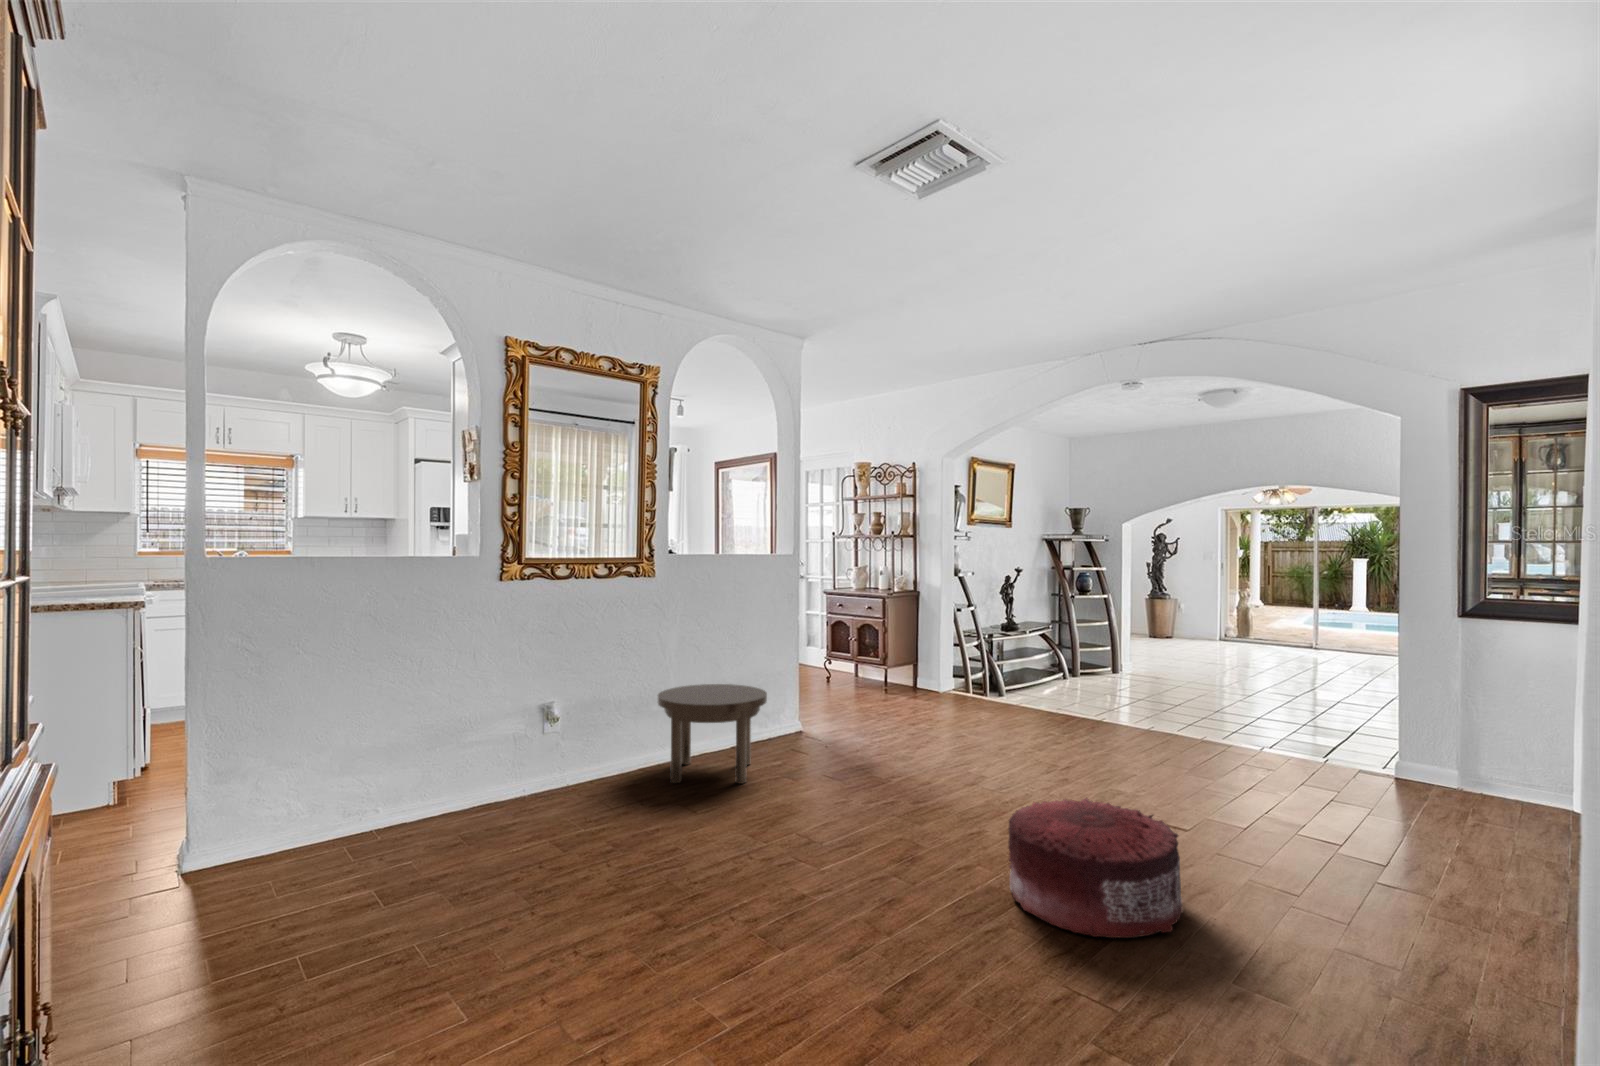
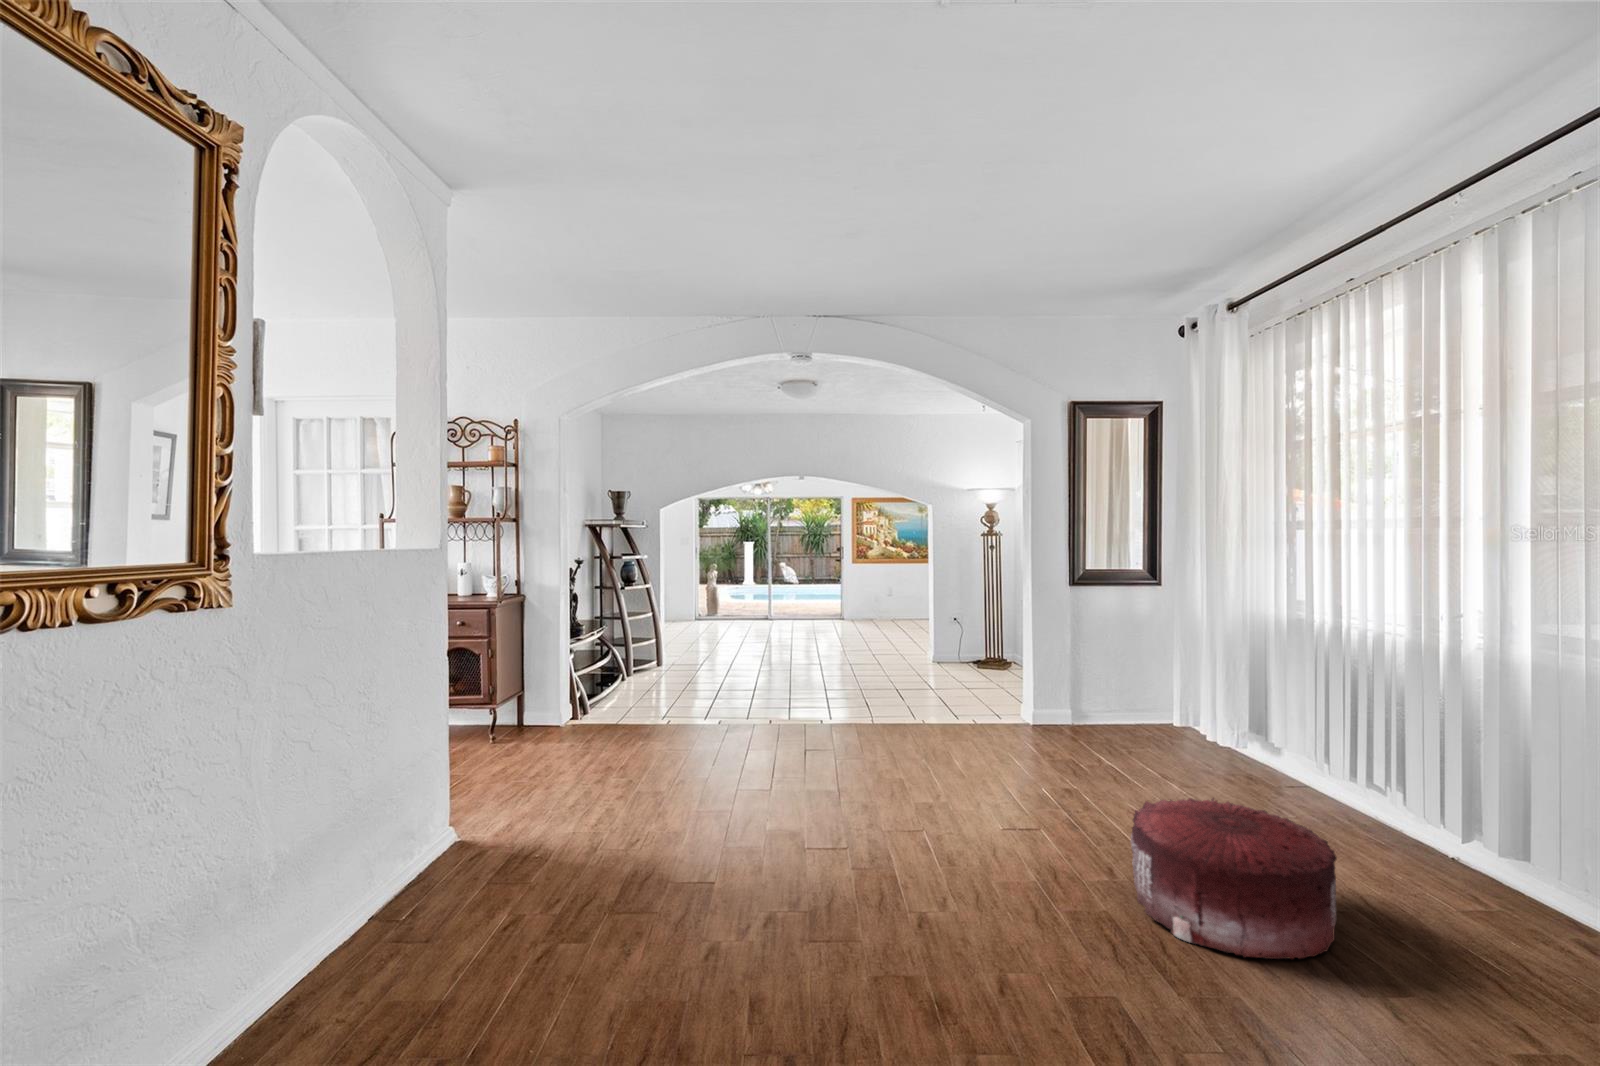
side table: present [657,684,767,784] -> none [412,781,637,1029]

